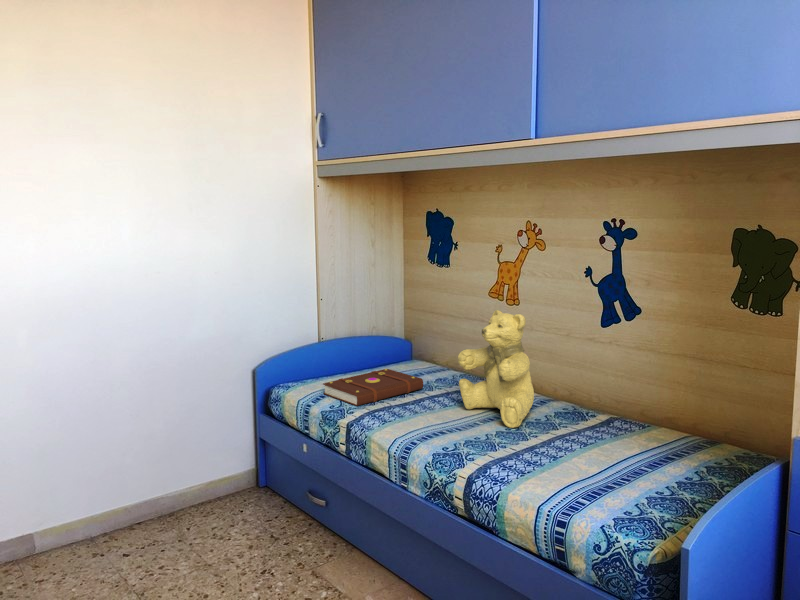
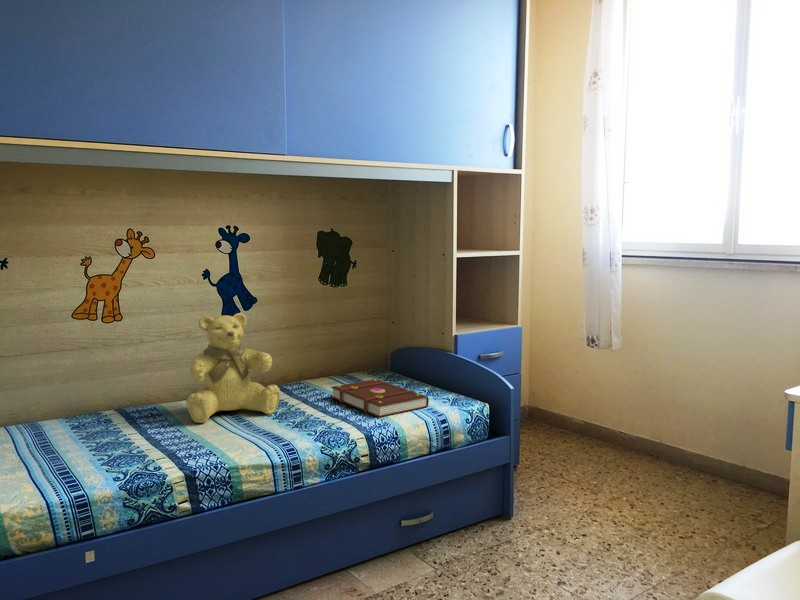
book: present [323,369,423,406] -> present [331,379,429,417]

